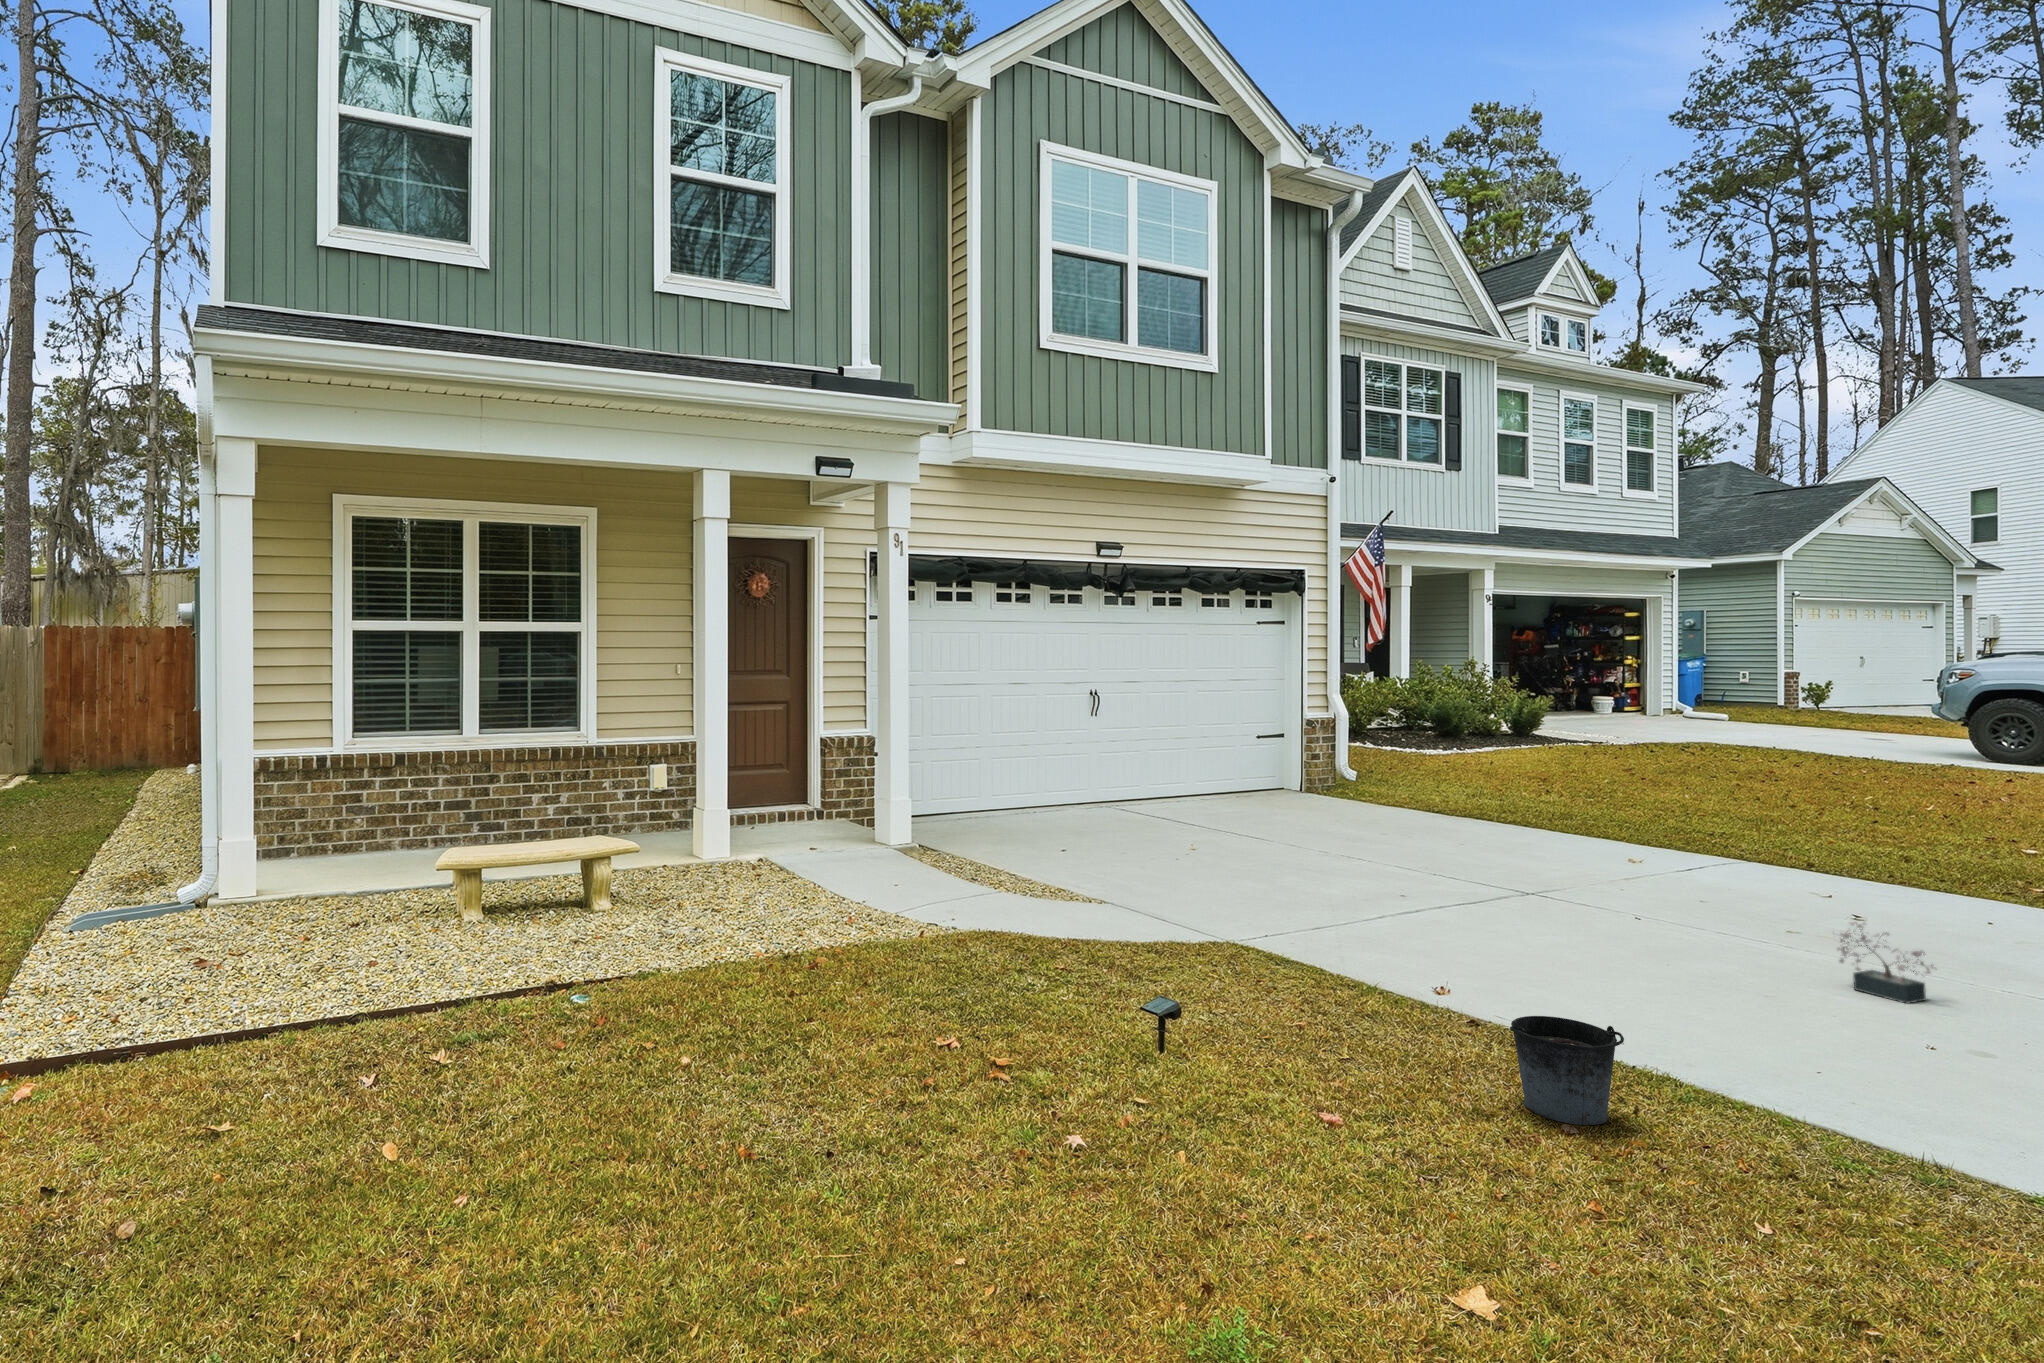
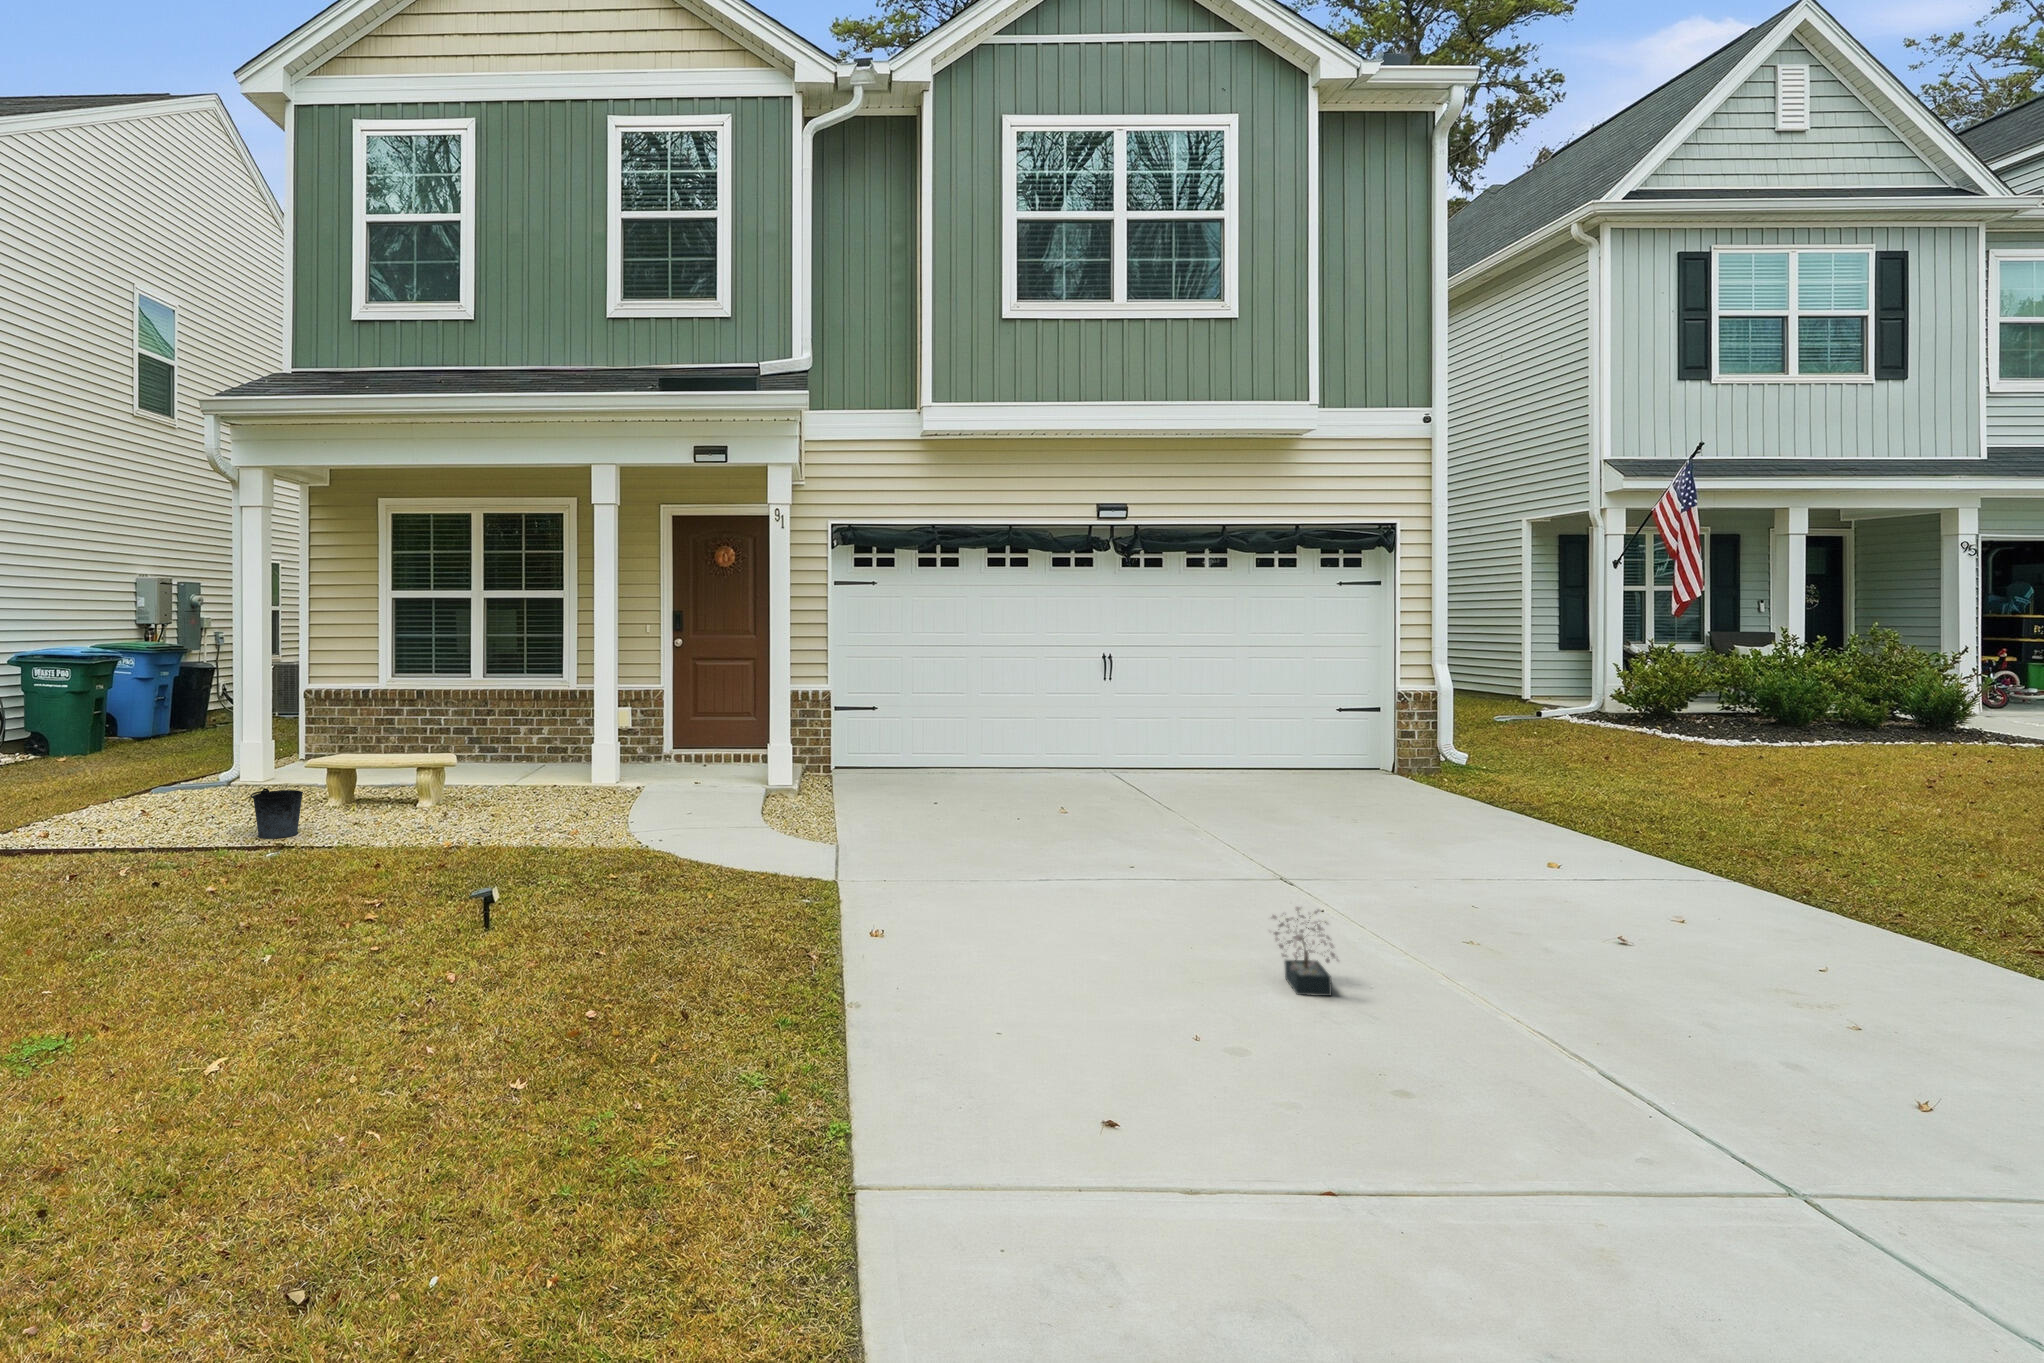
bucket: present [1510,1016,1624,1125] -> present [250,788,303,839]

